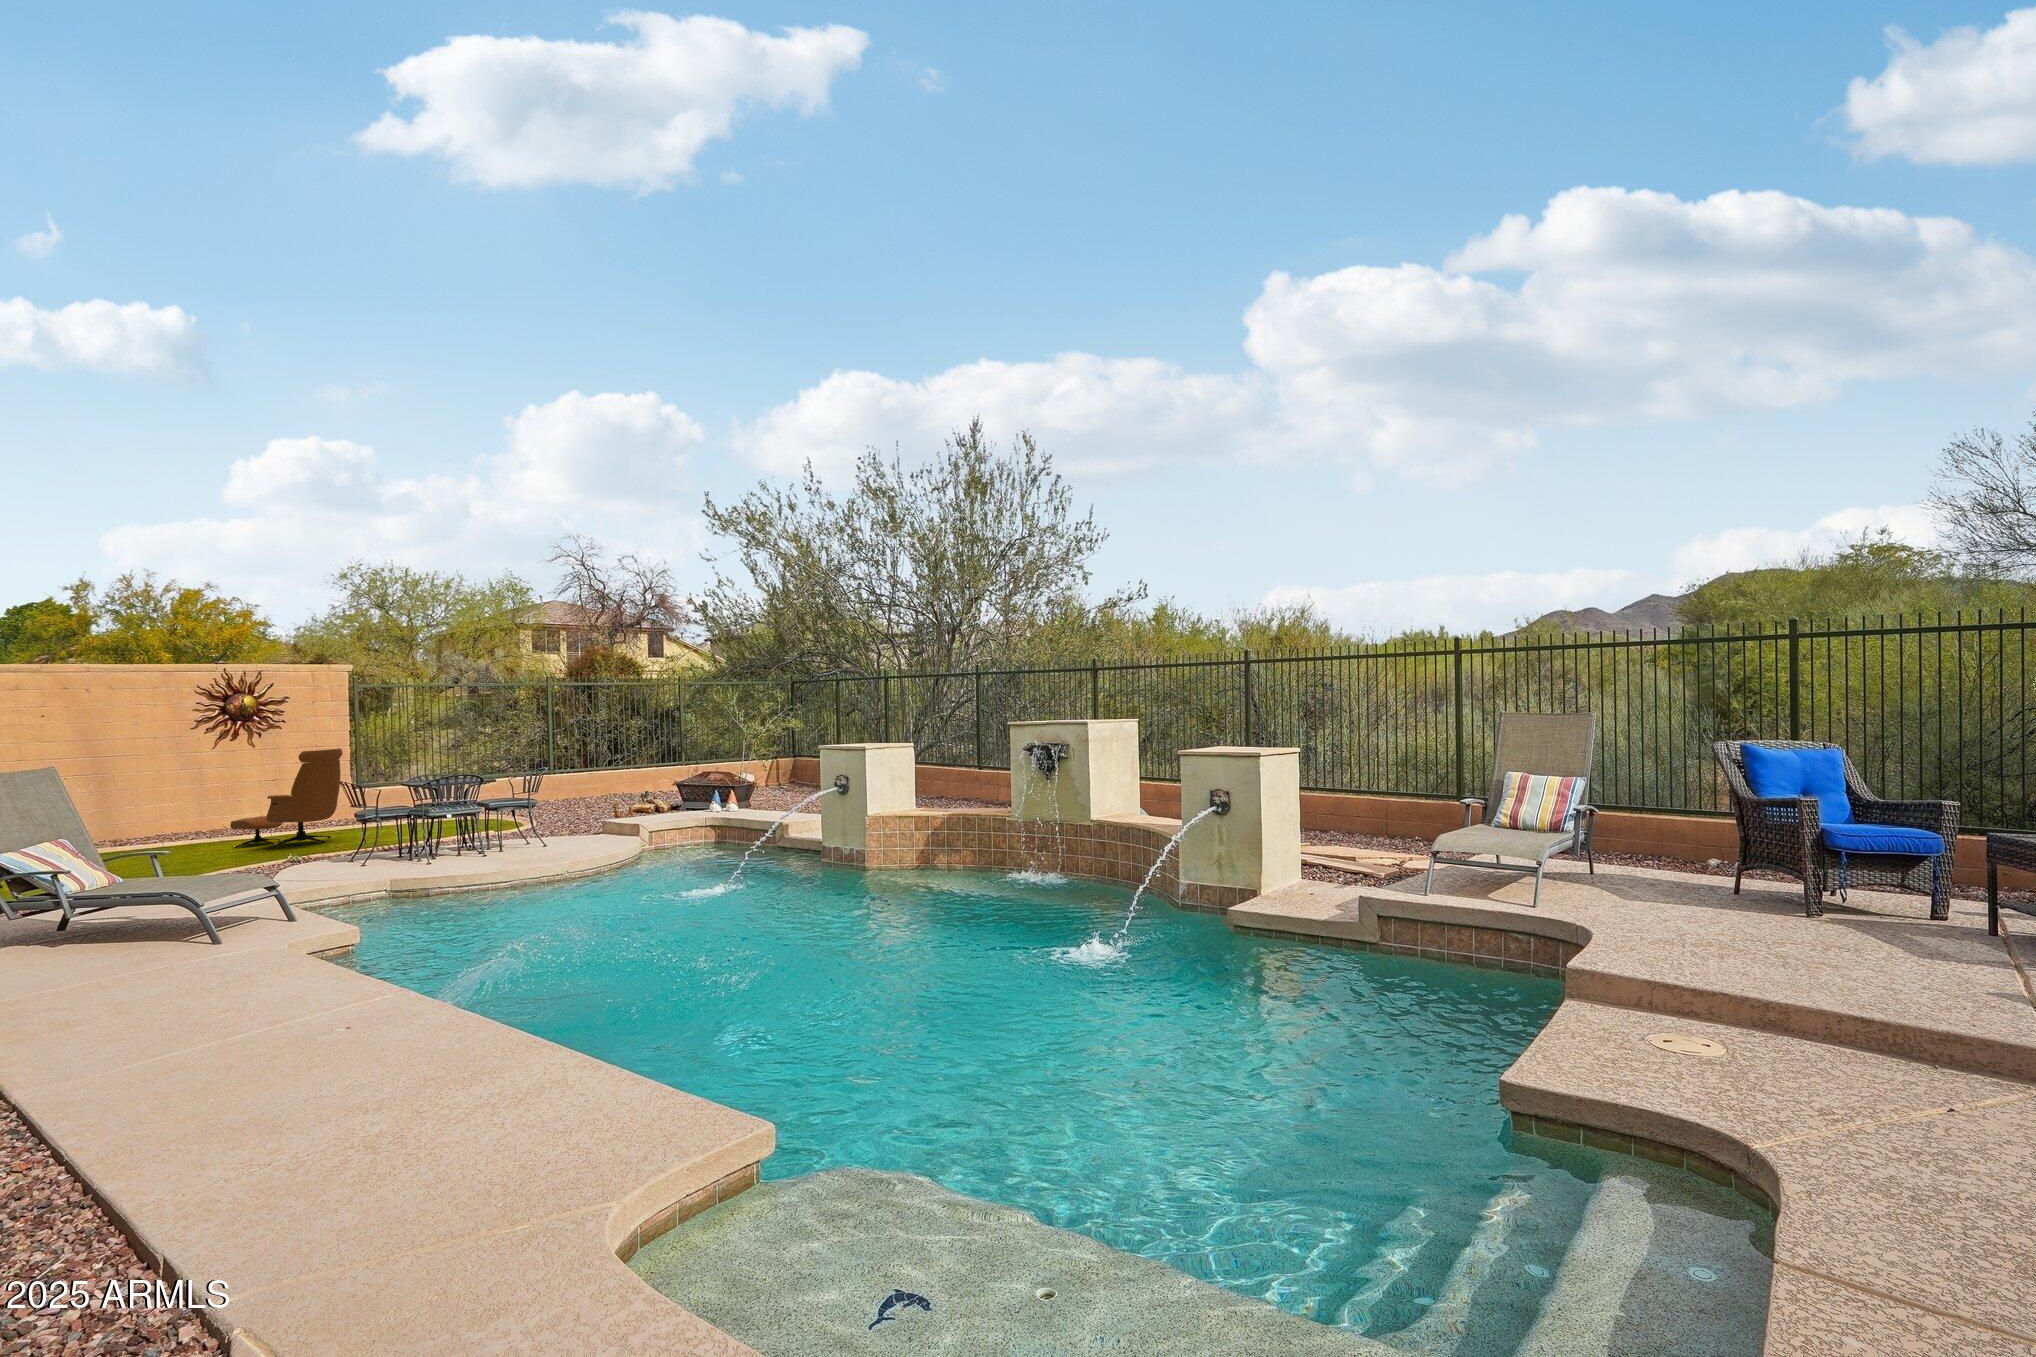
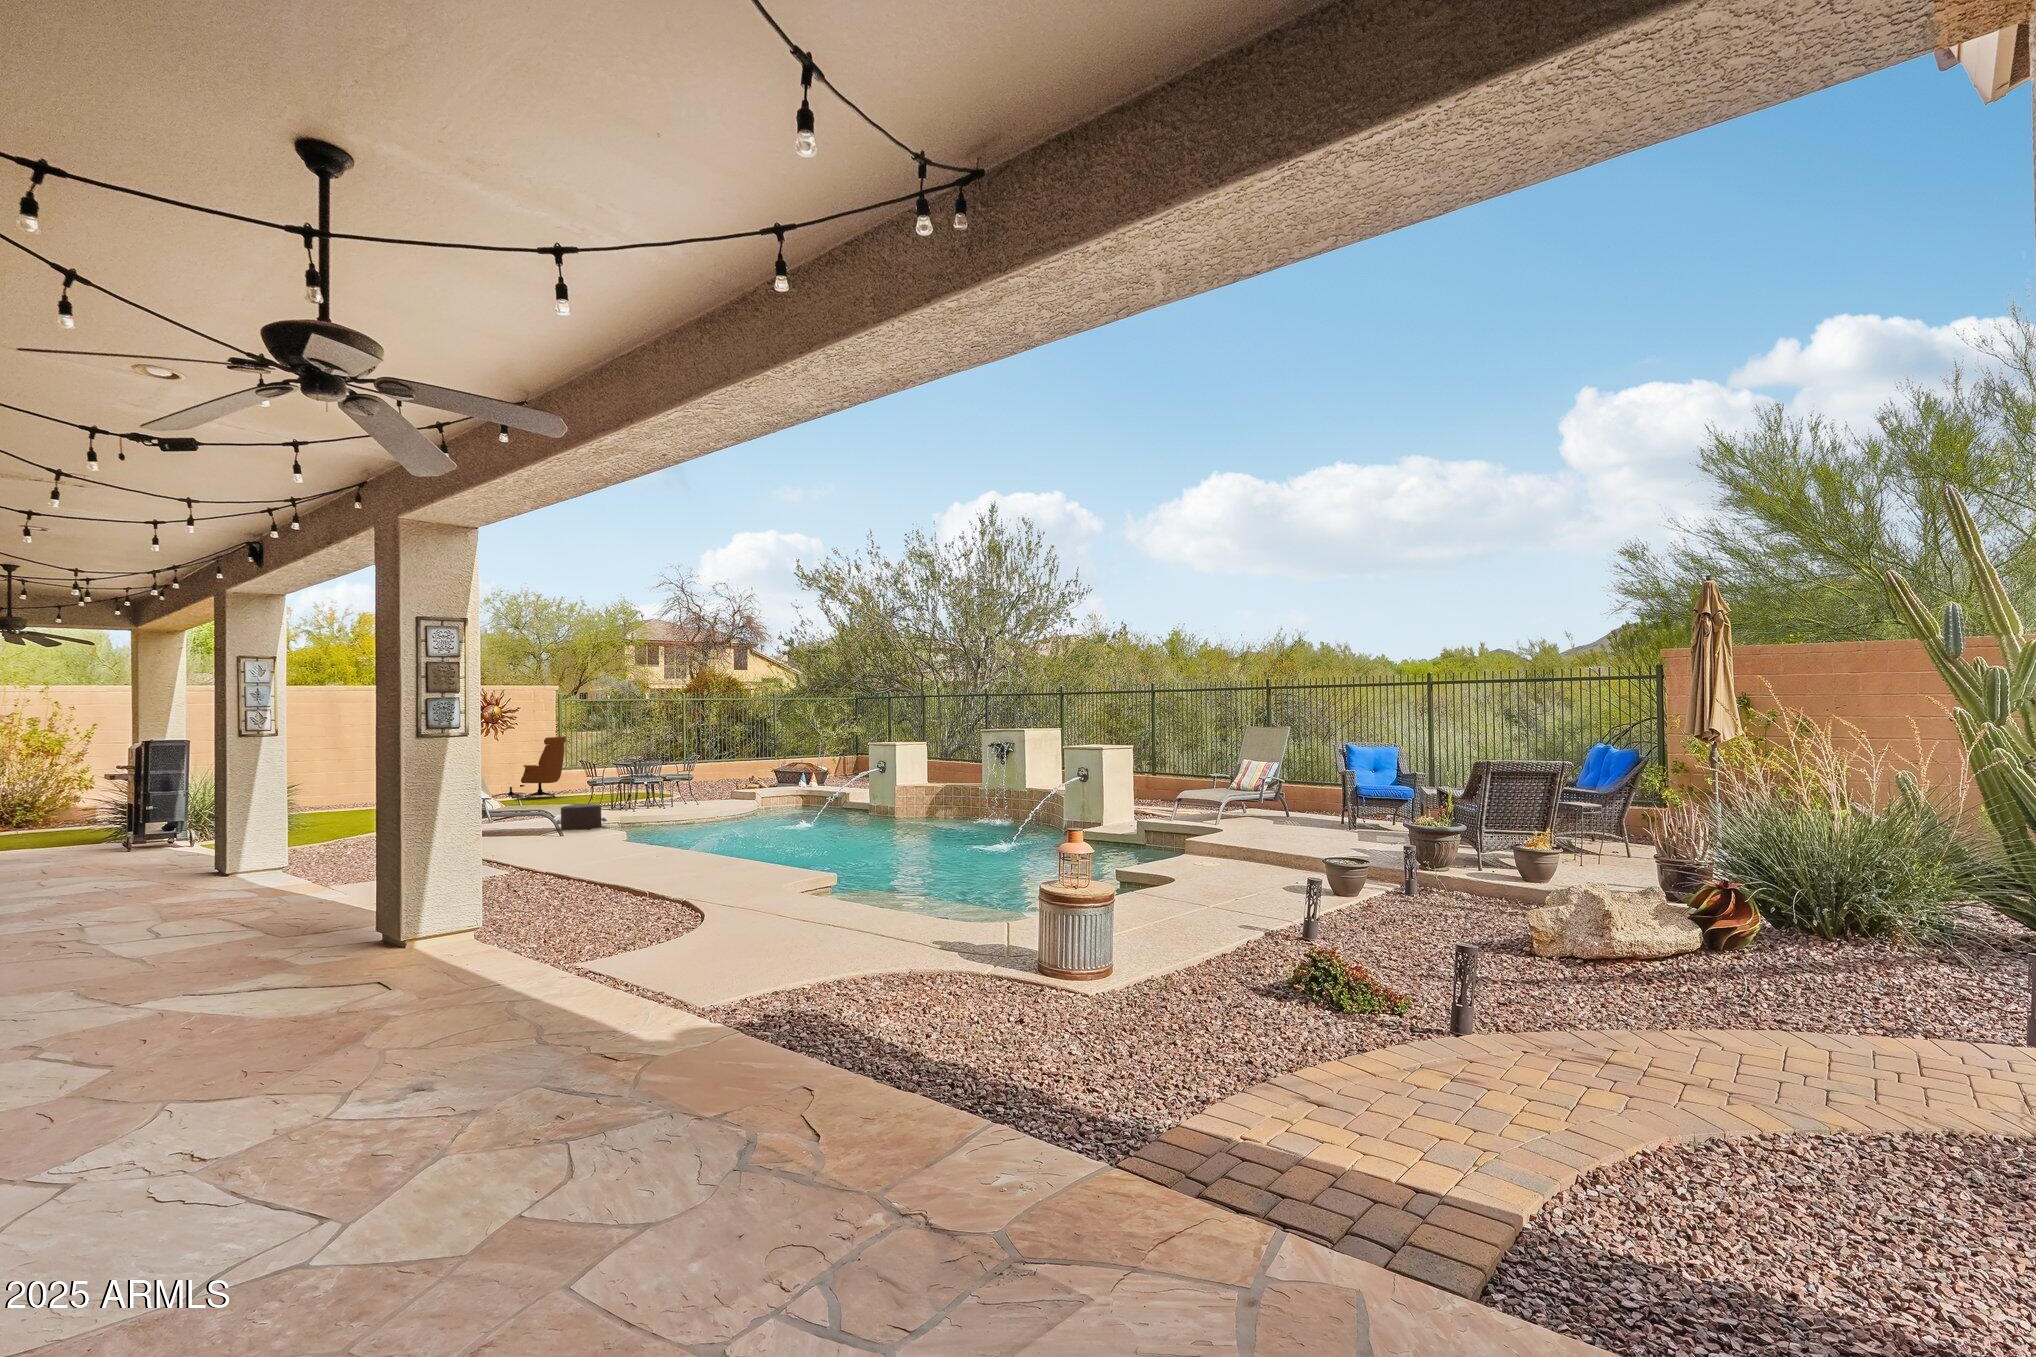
pouf: none [142,892,278,956] -> present [556,804,607,830]

